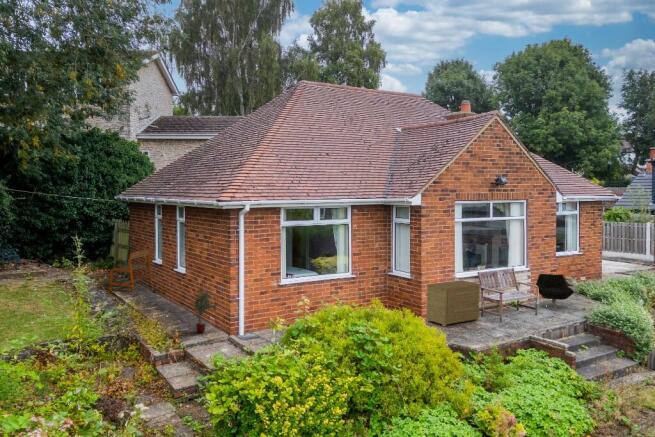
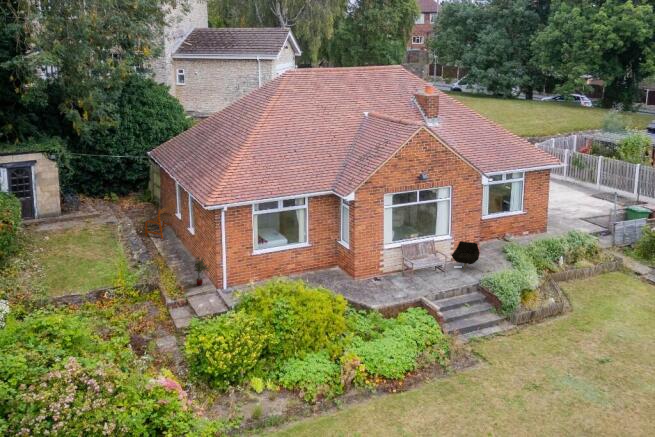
side table: present [426,280,480,326] -> none [358,250,399,286]

